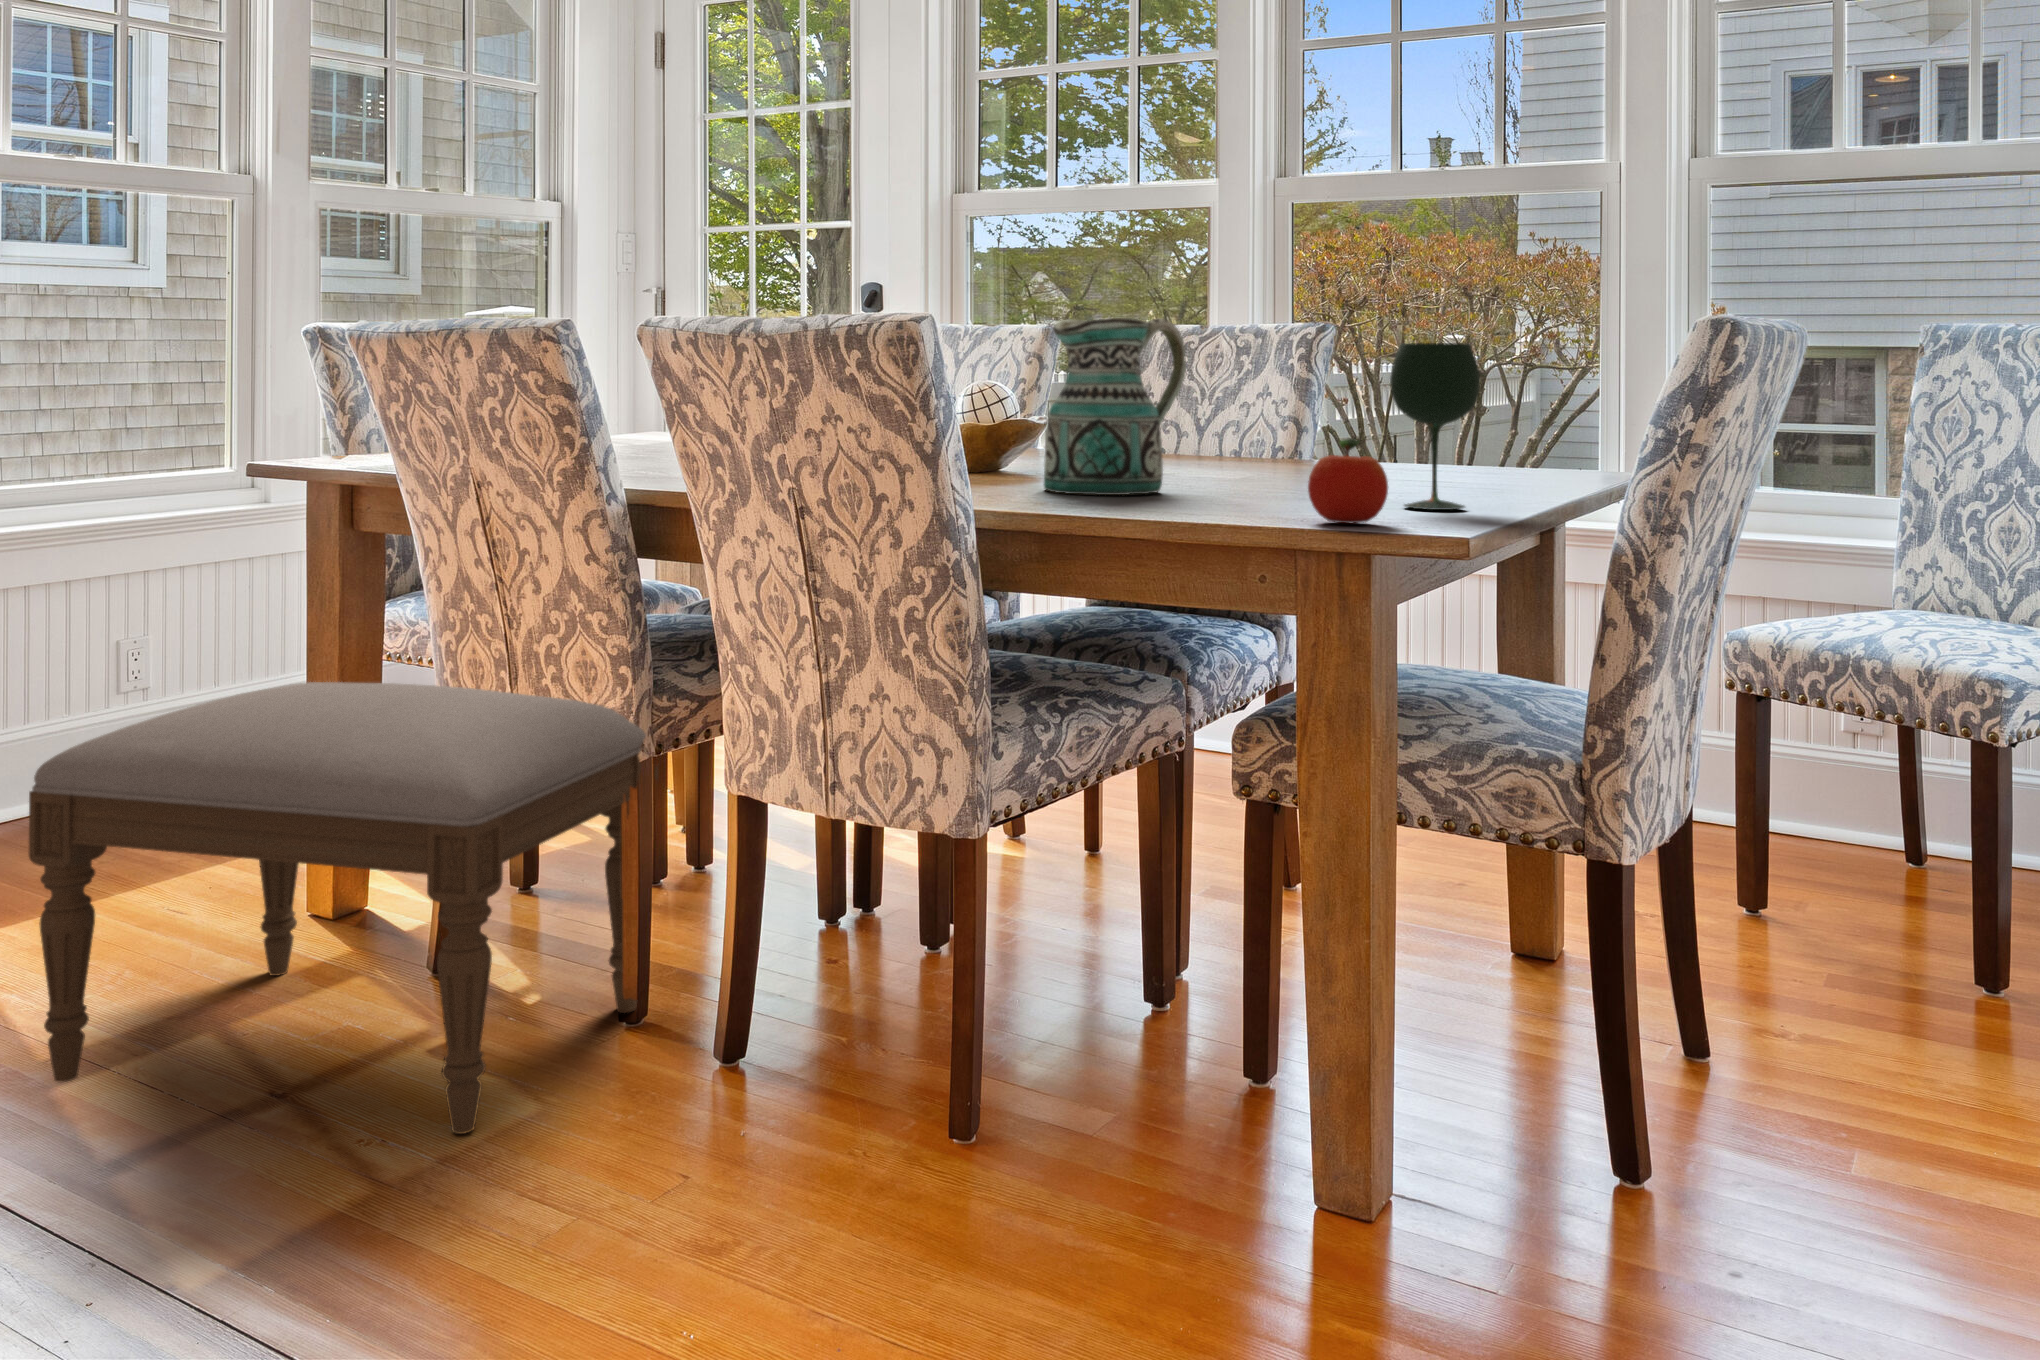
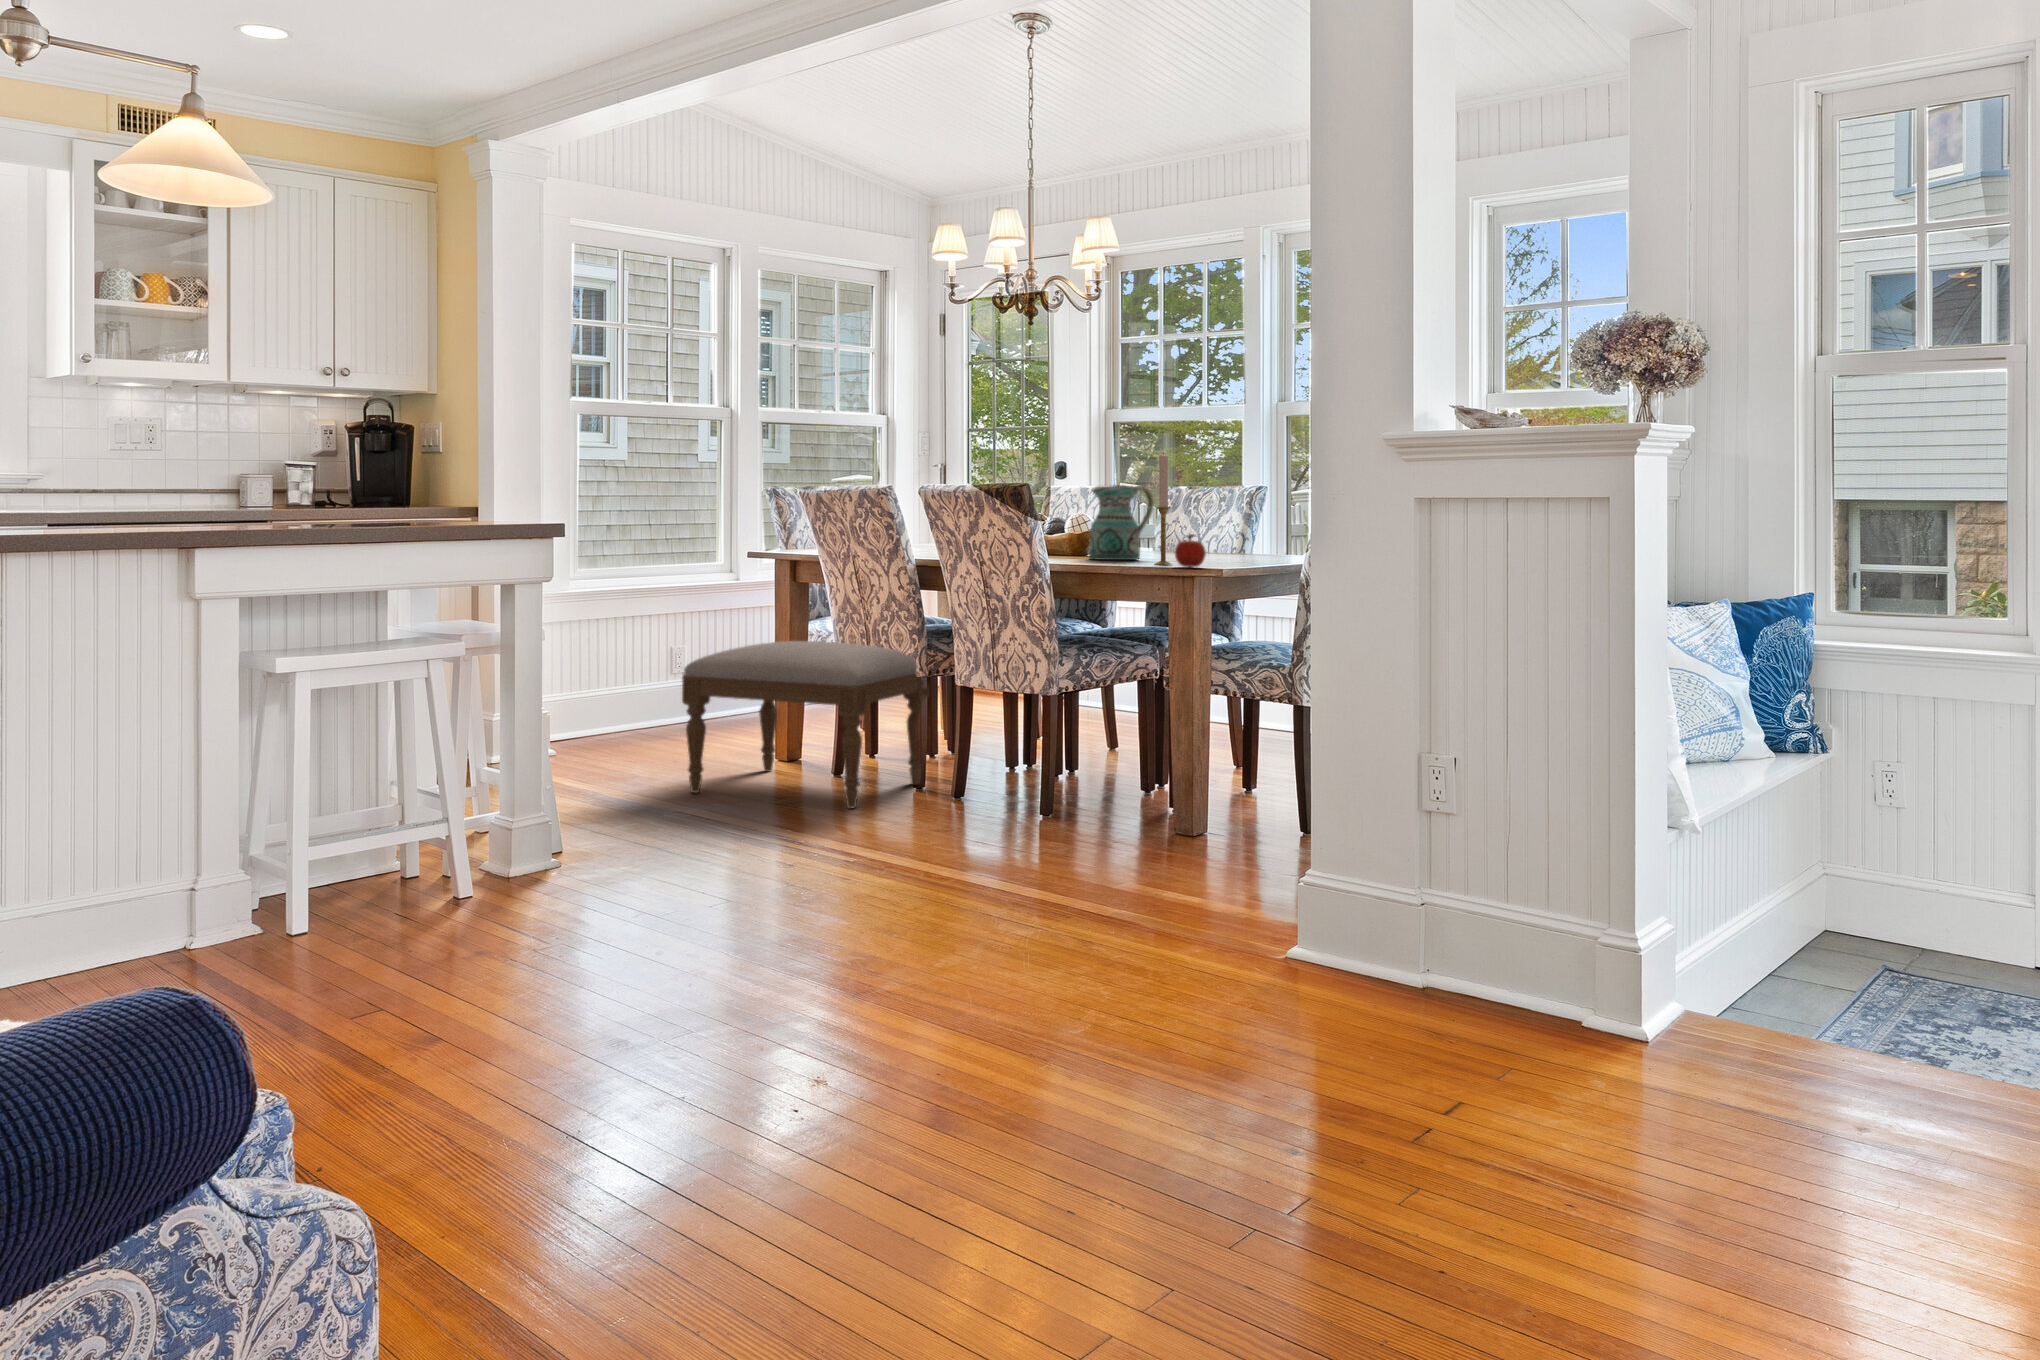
candlestick: none [1231,237,1278,512] -> present [1155,454,1171,565]
wine glass: present [1390,343,1480,510] -> none [1226,496,1263,565]

